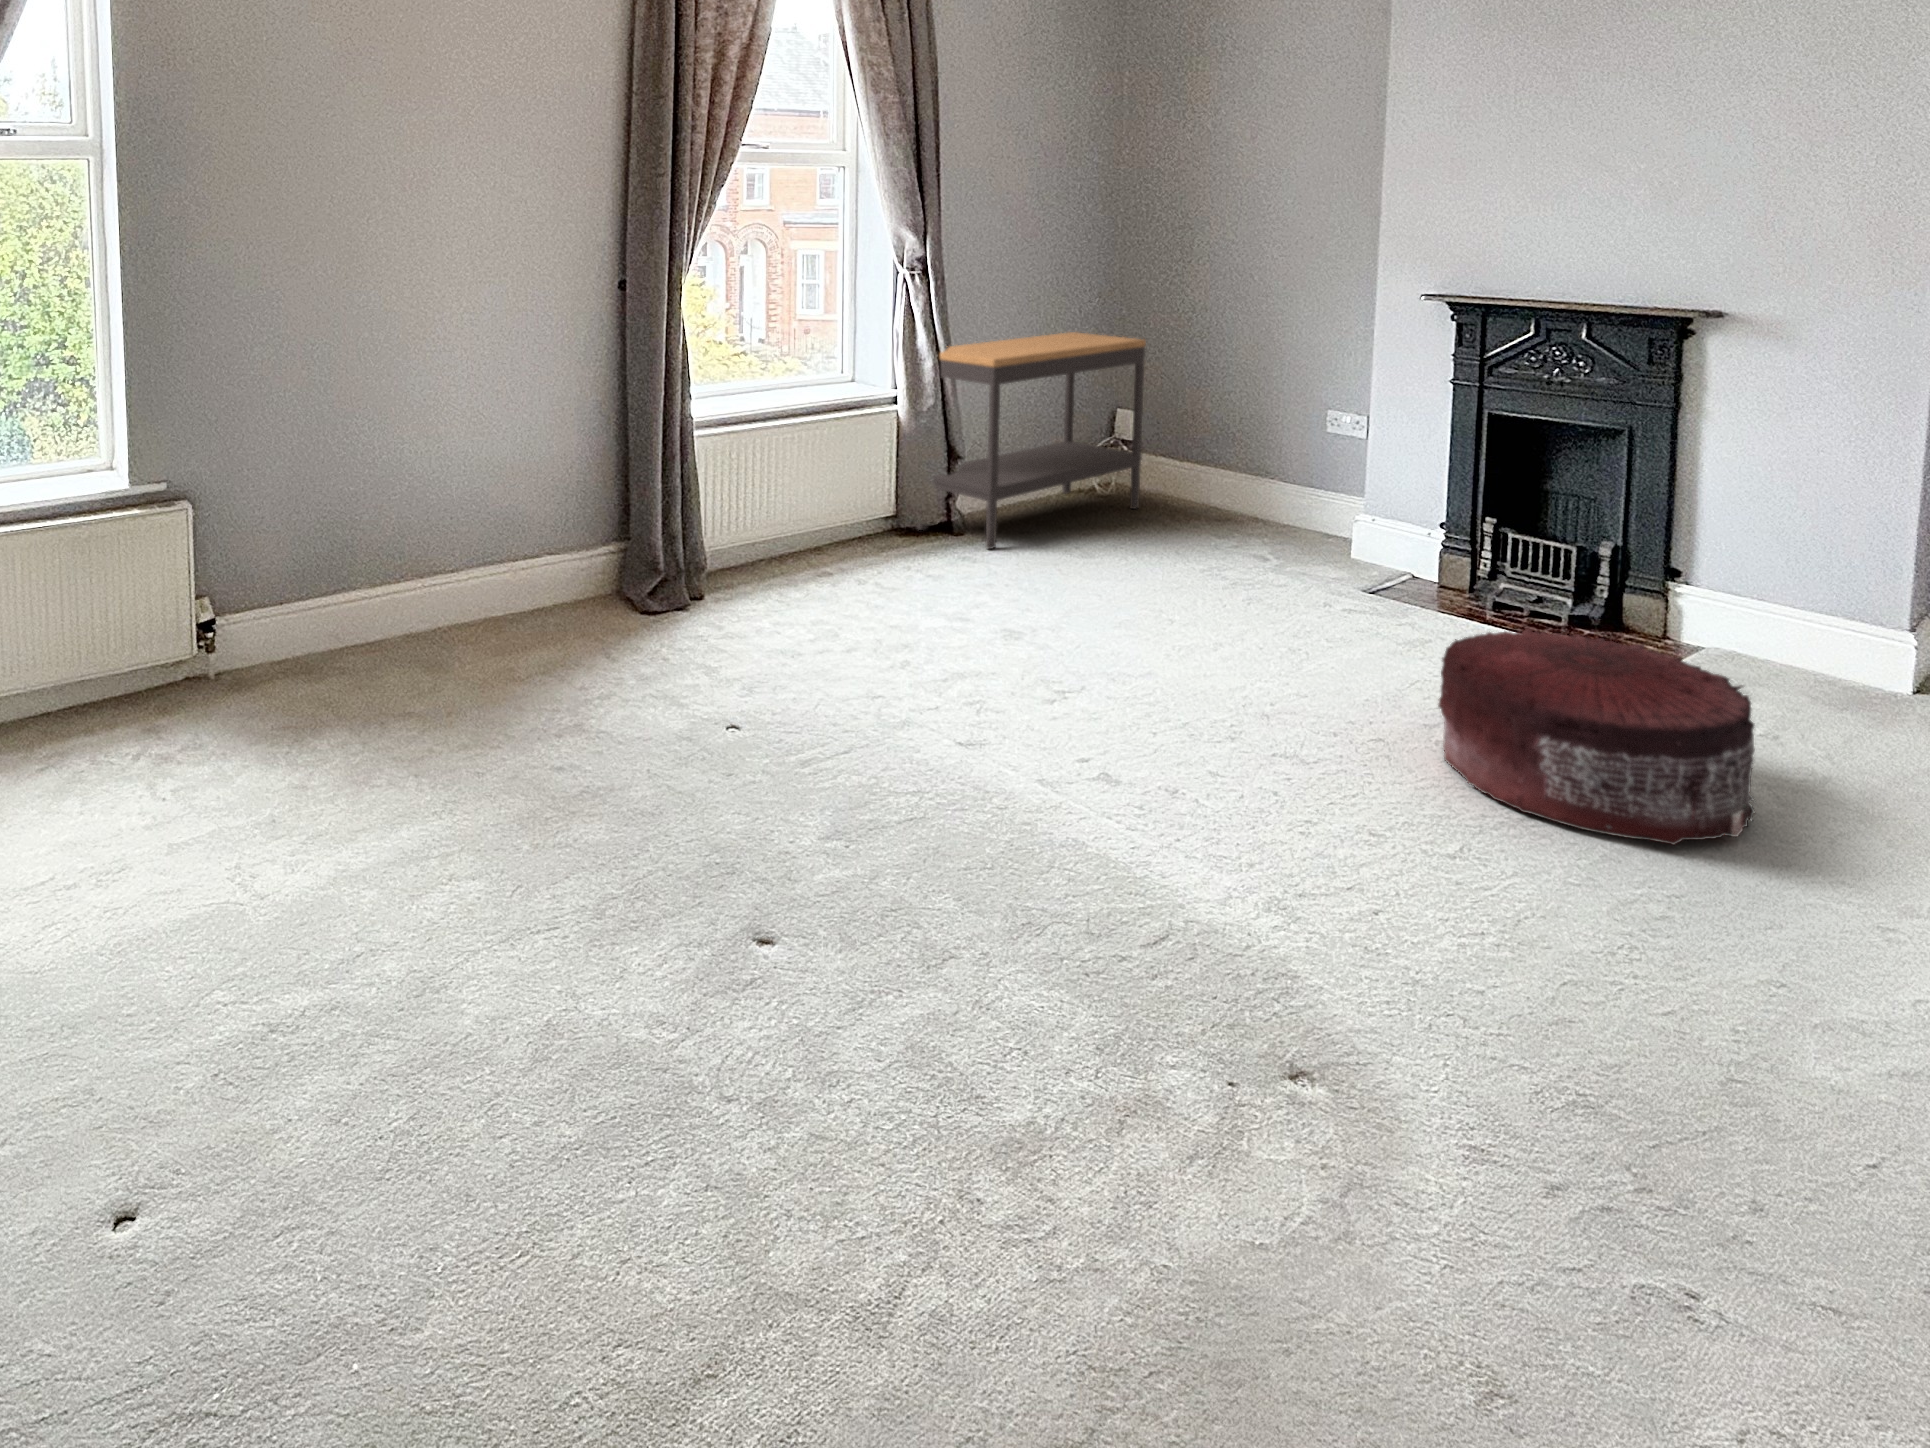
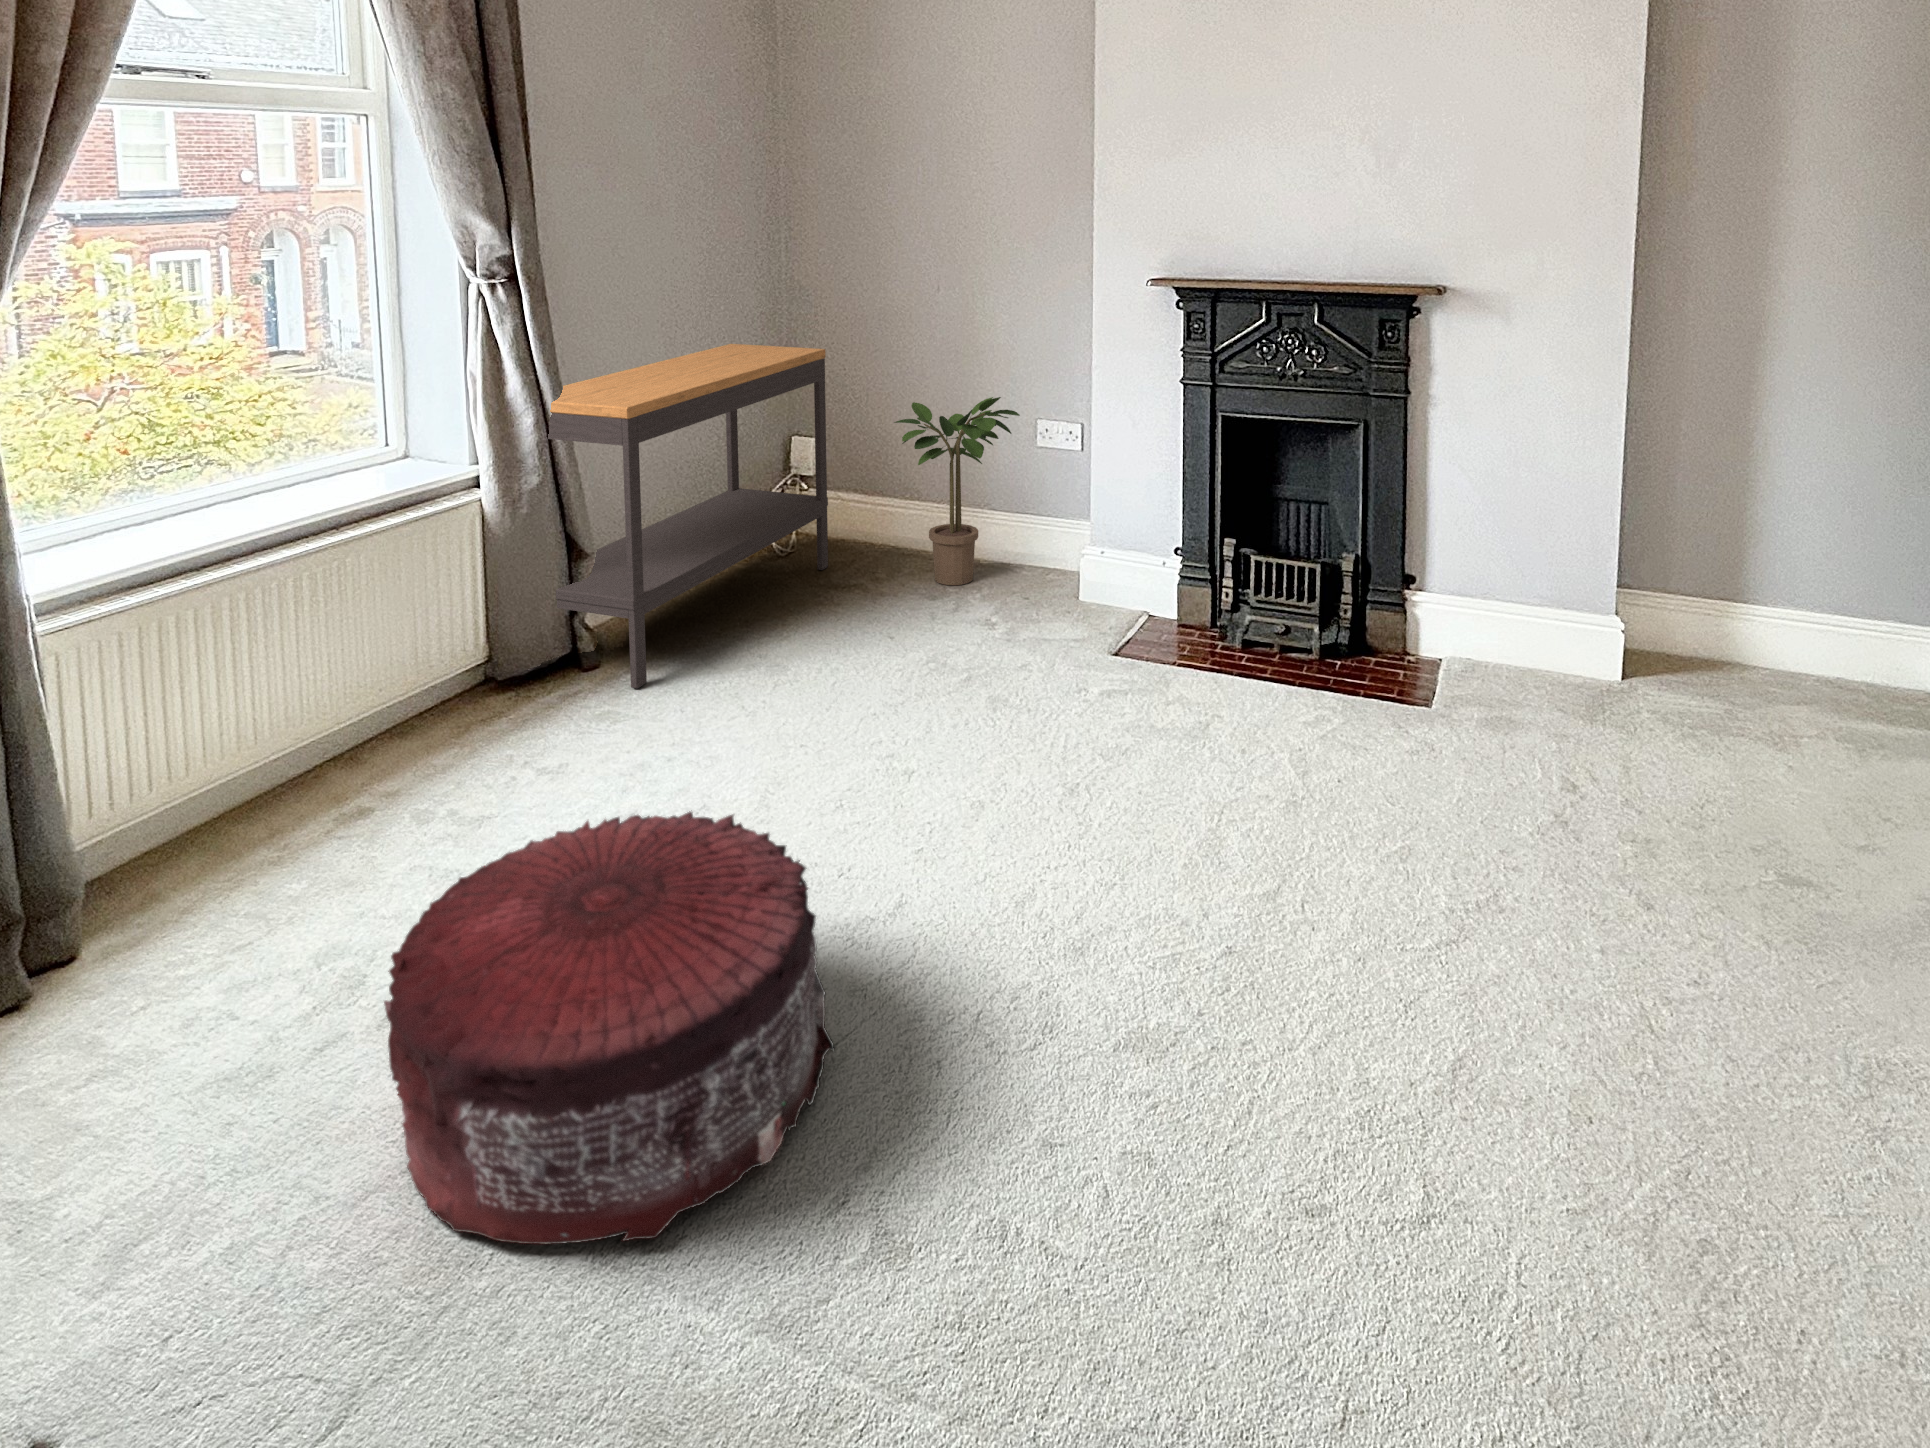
potted plant: none [1198,386,1307,533] -> present [894,397,1020,585]
pouf: present [1438,628,1756,845] -> present [384,811,835,1244]

